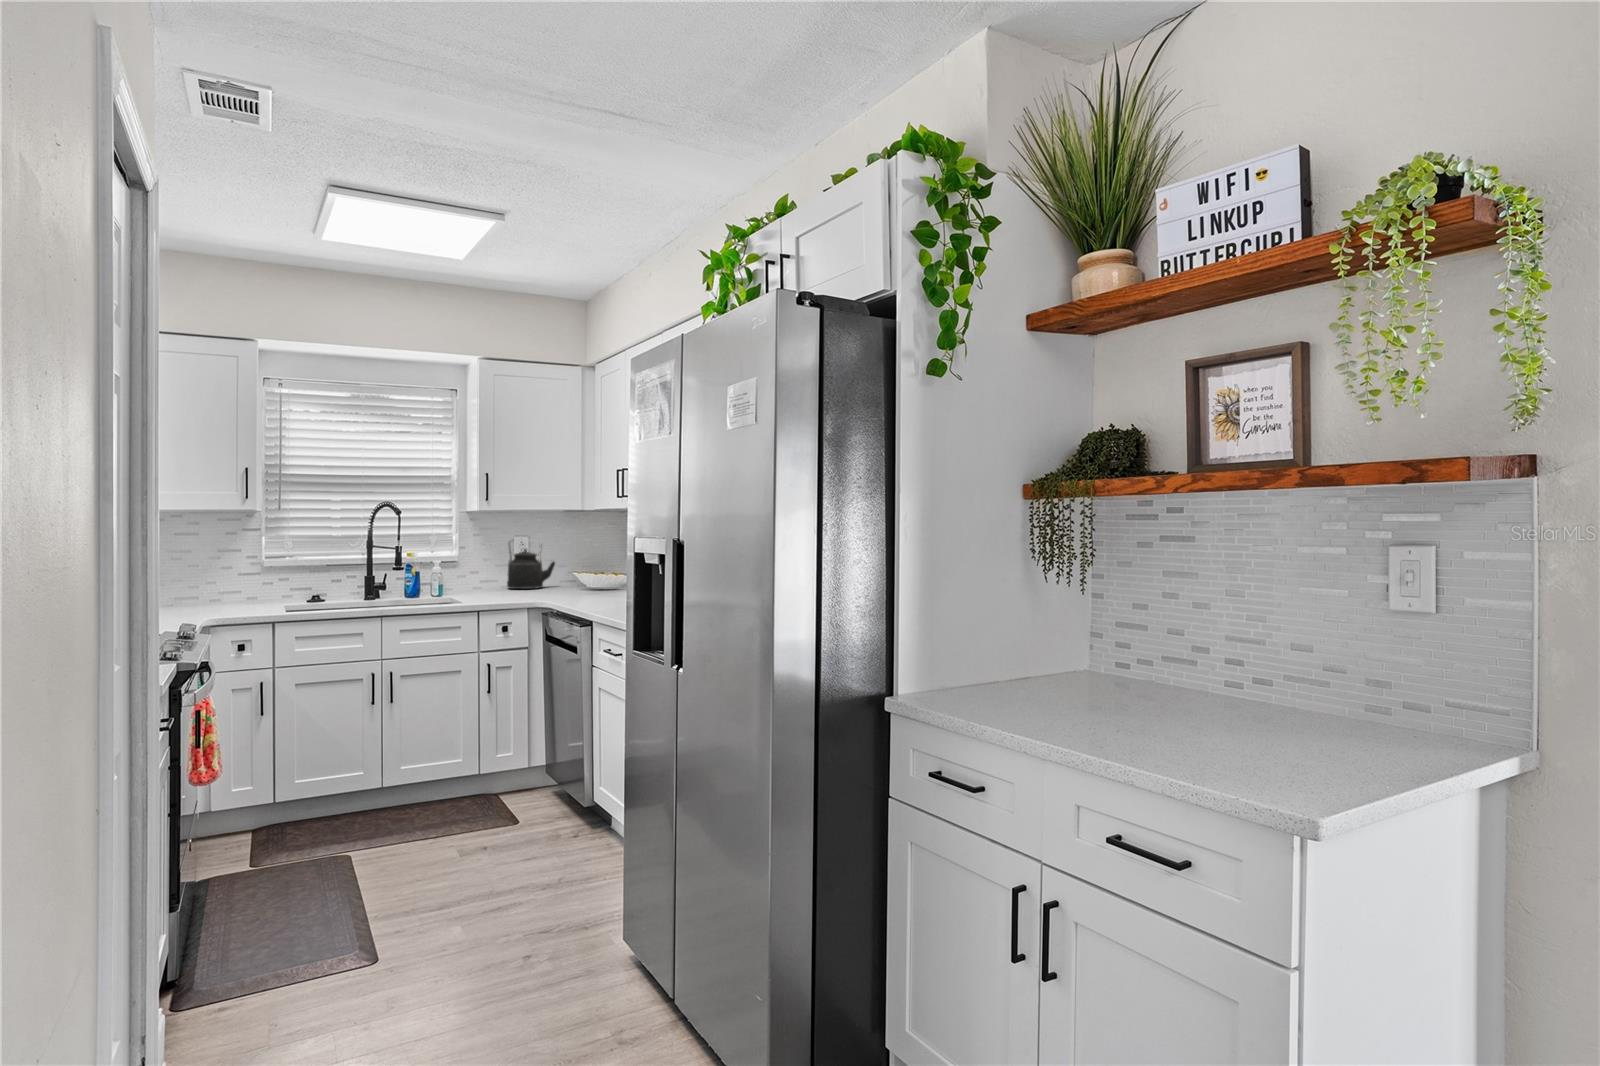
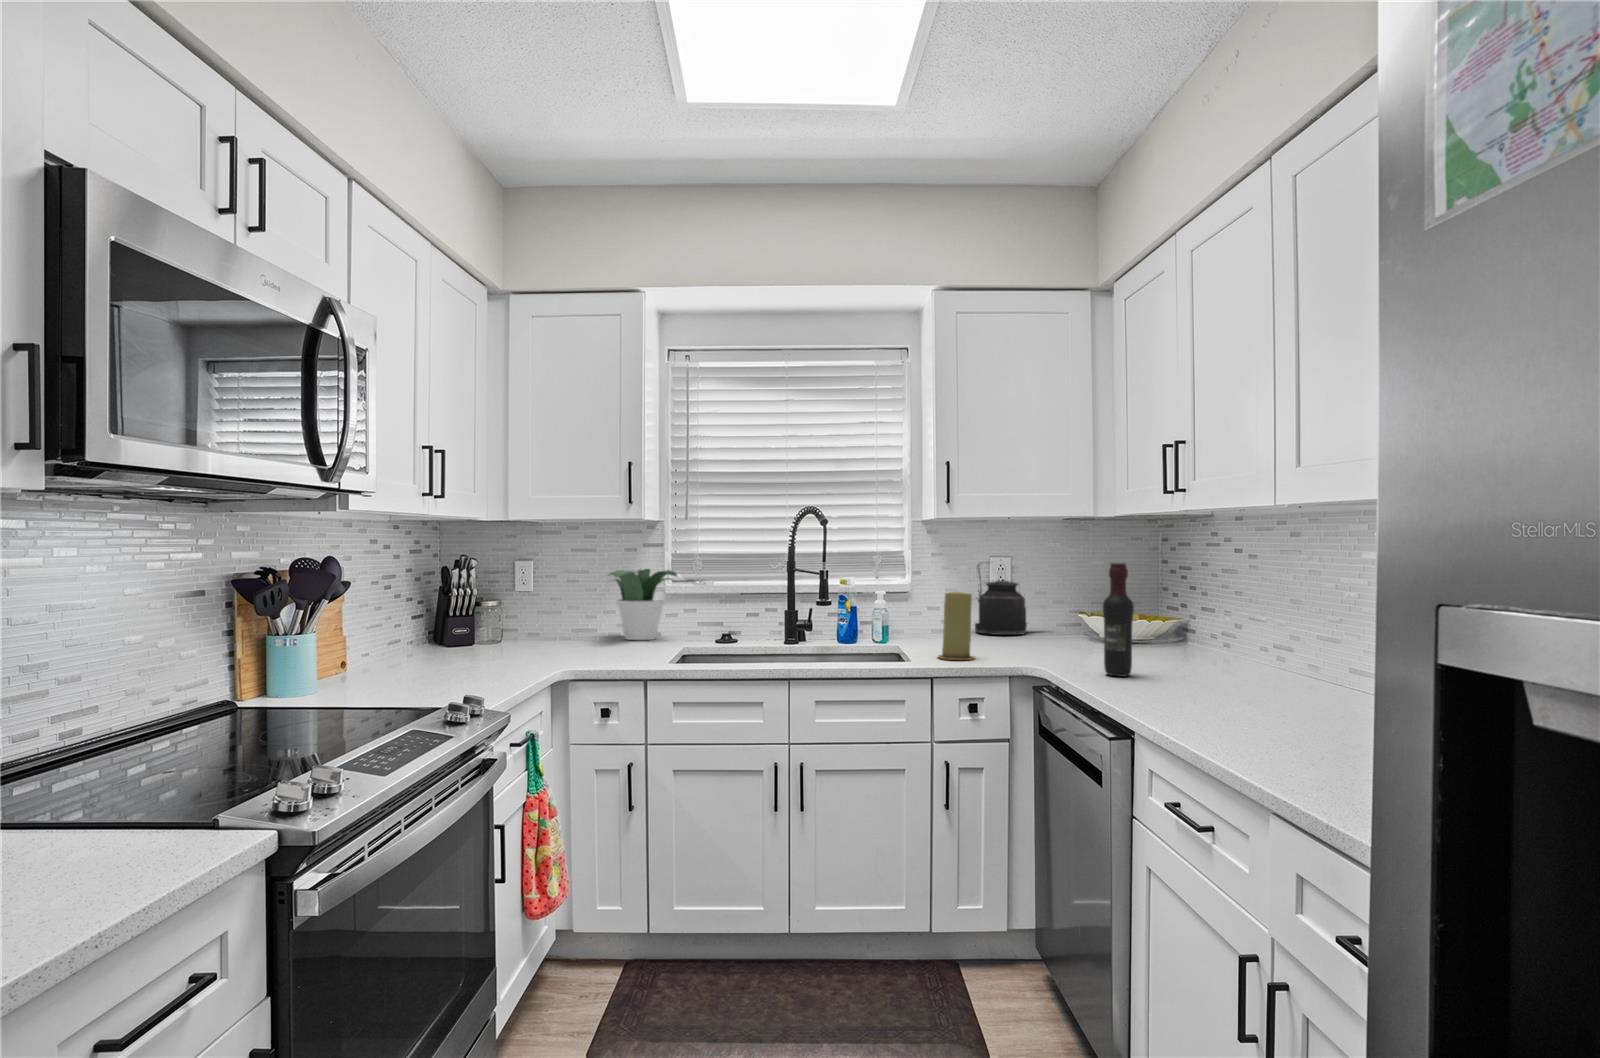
wine bottle: none [580,539,597,603] -> present [1103,563,1134,676]
potted plant: none [211,548,278,603] -> present [608,569,677,640]
candle: none [480,559,505,601] -> present [938,592,974,660]

